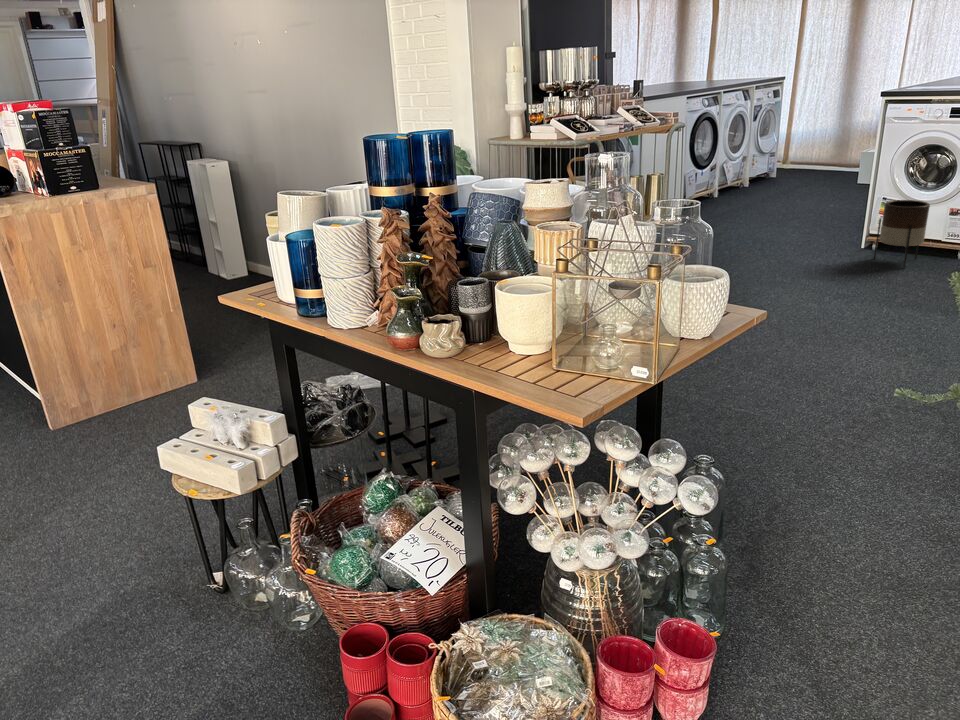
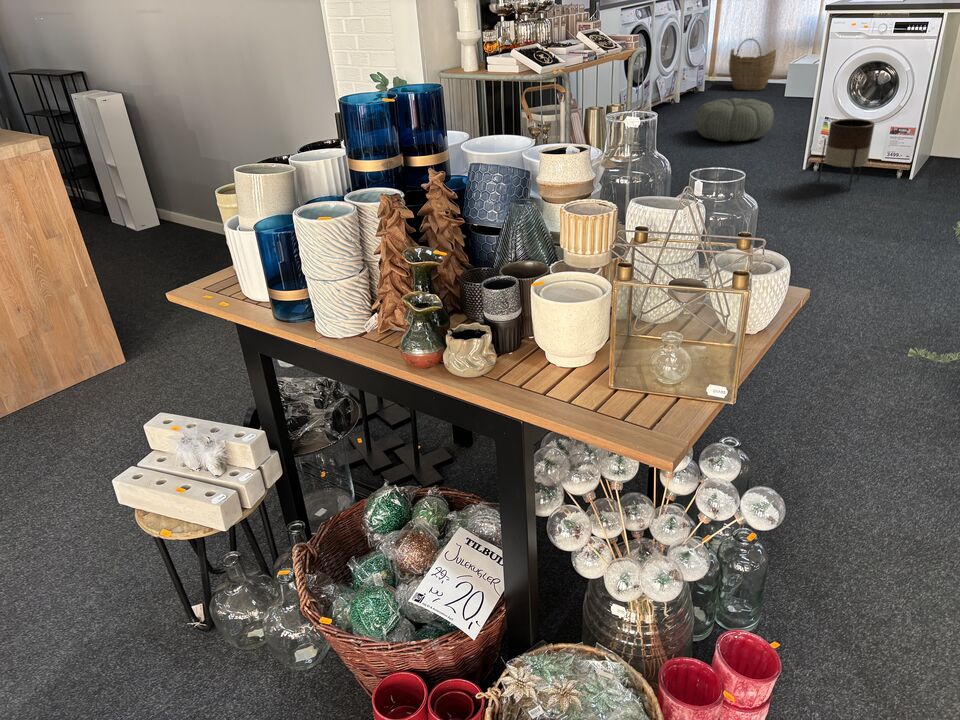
woven basket: none [802,126,850,178] -> present [729,37,776,91]
pouf: none [758,182,838,222] -> present [695,98,774,141]

